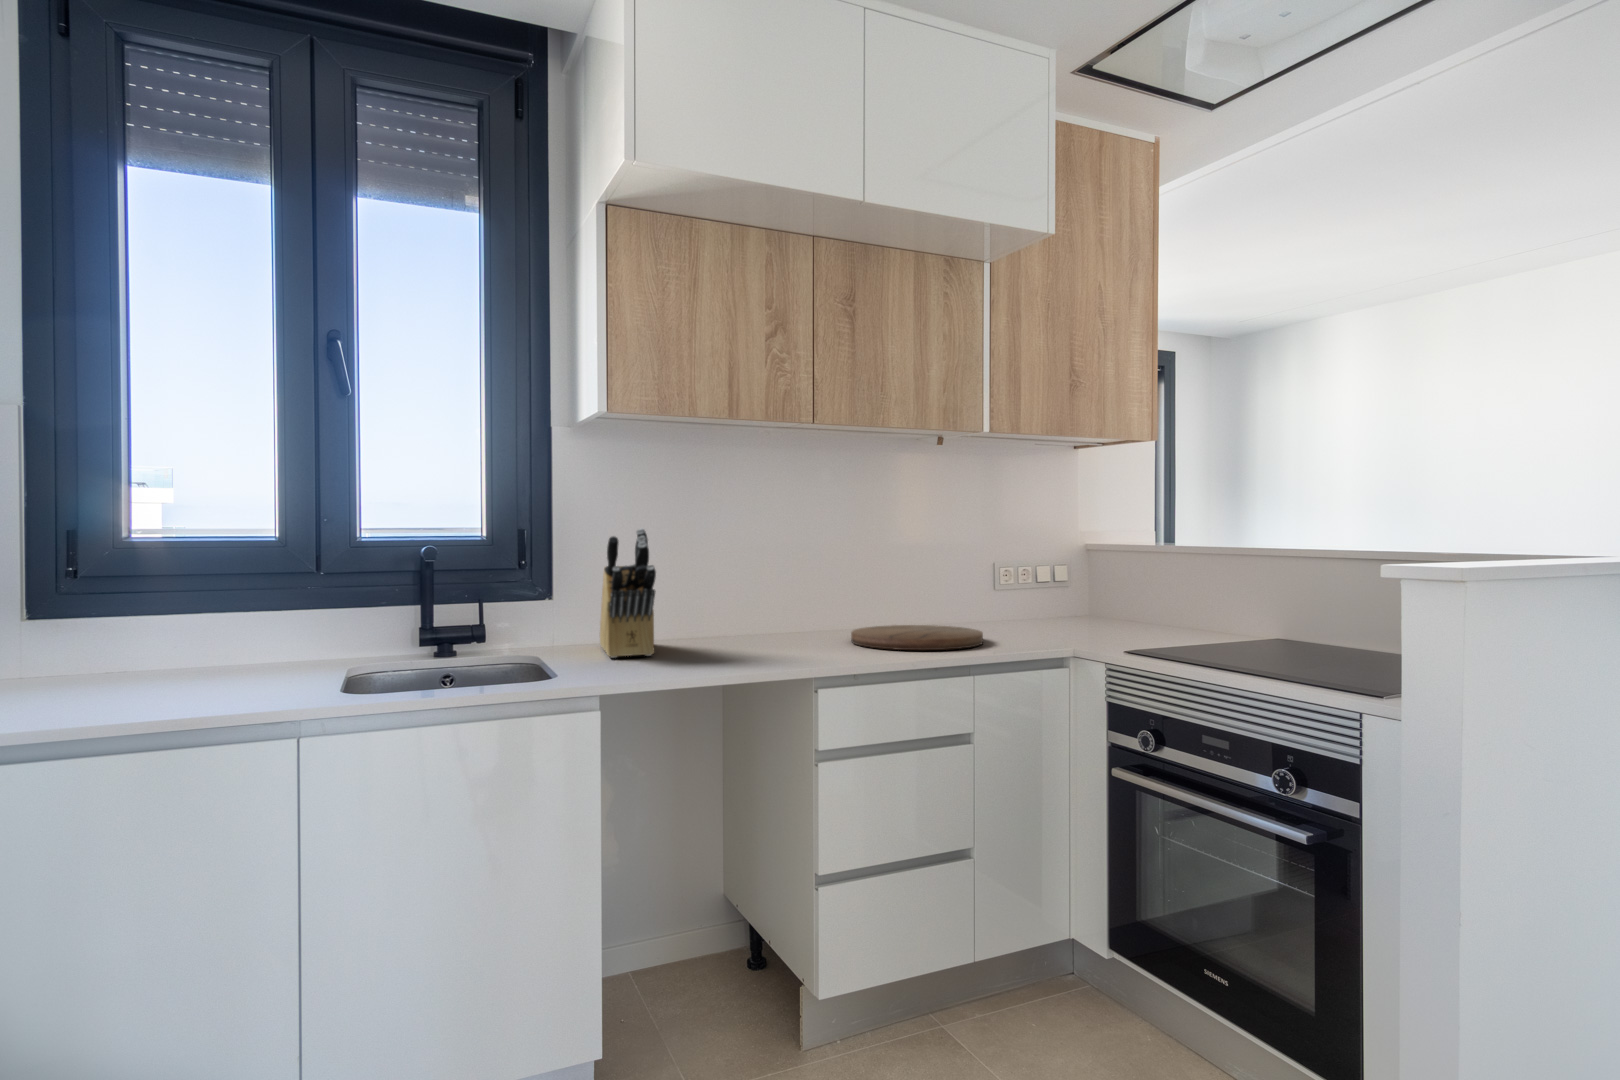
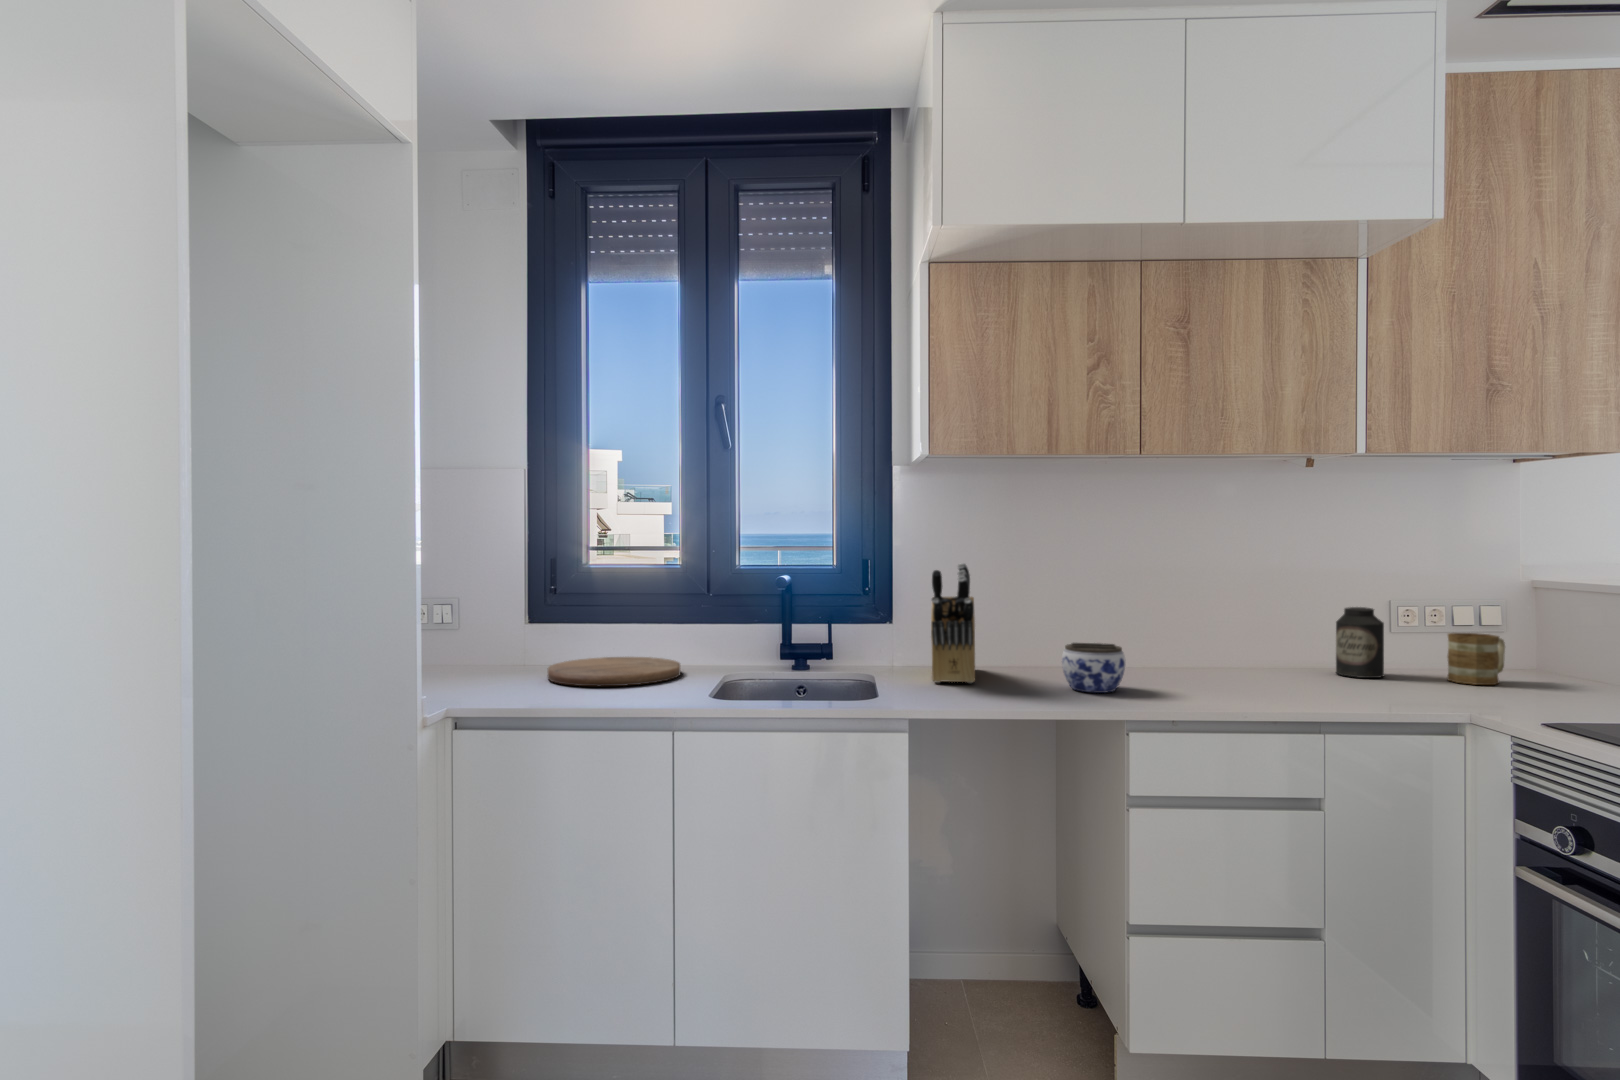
canister: none [958,568,996,629] -> present [1336,607,1384,678]
mug: none [1040,586,1078,629] -> present [1447,633,1505,685]
jar: none [741,607,801,655] -> present [1062,643,1125,693]
cutting board: present [851,625,983,650] -> present [548,657,680,686]

